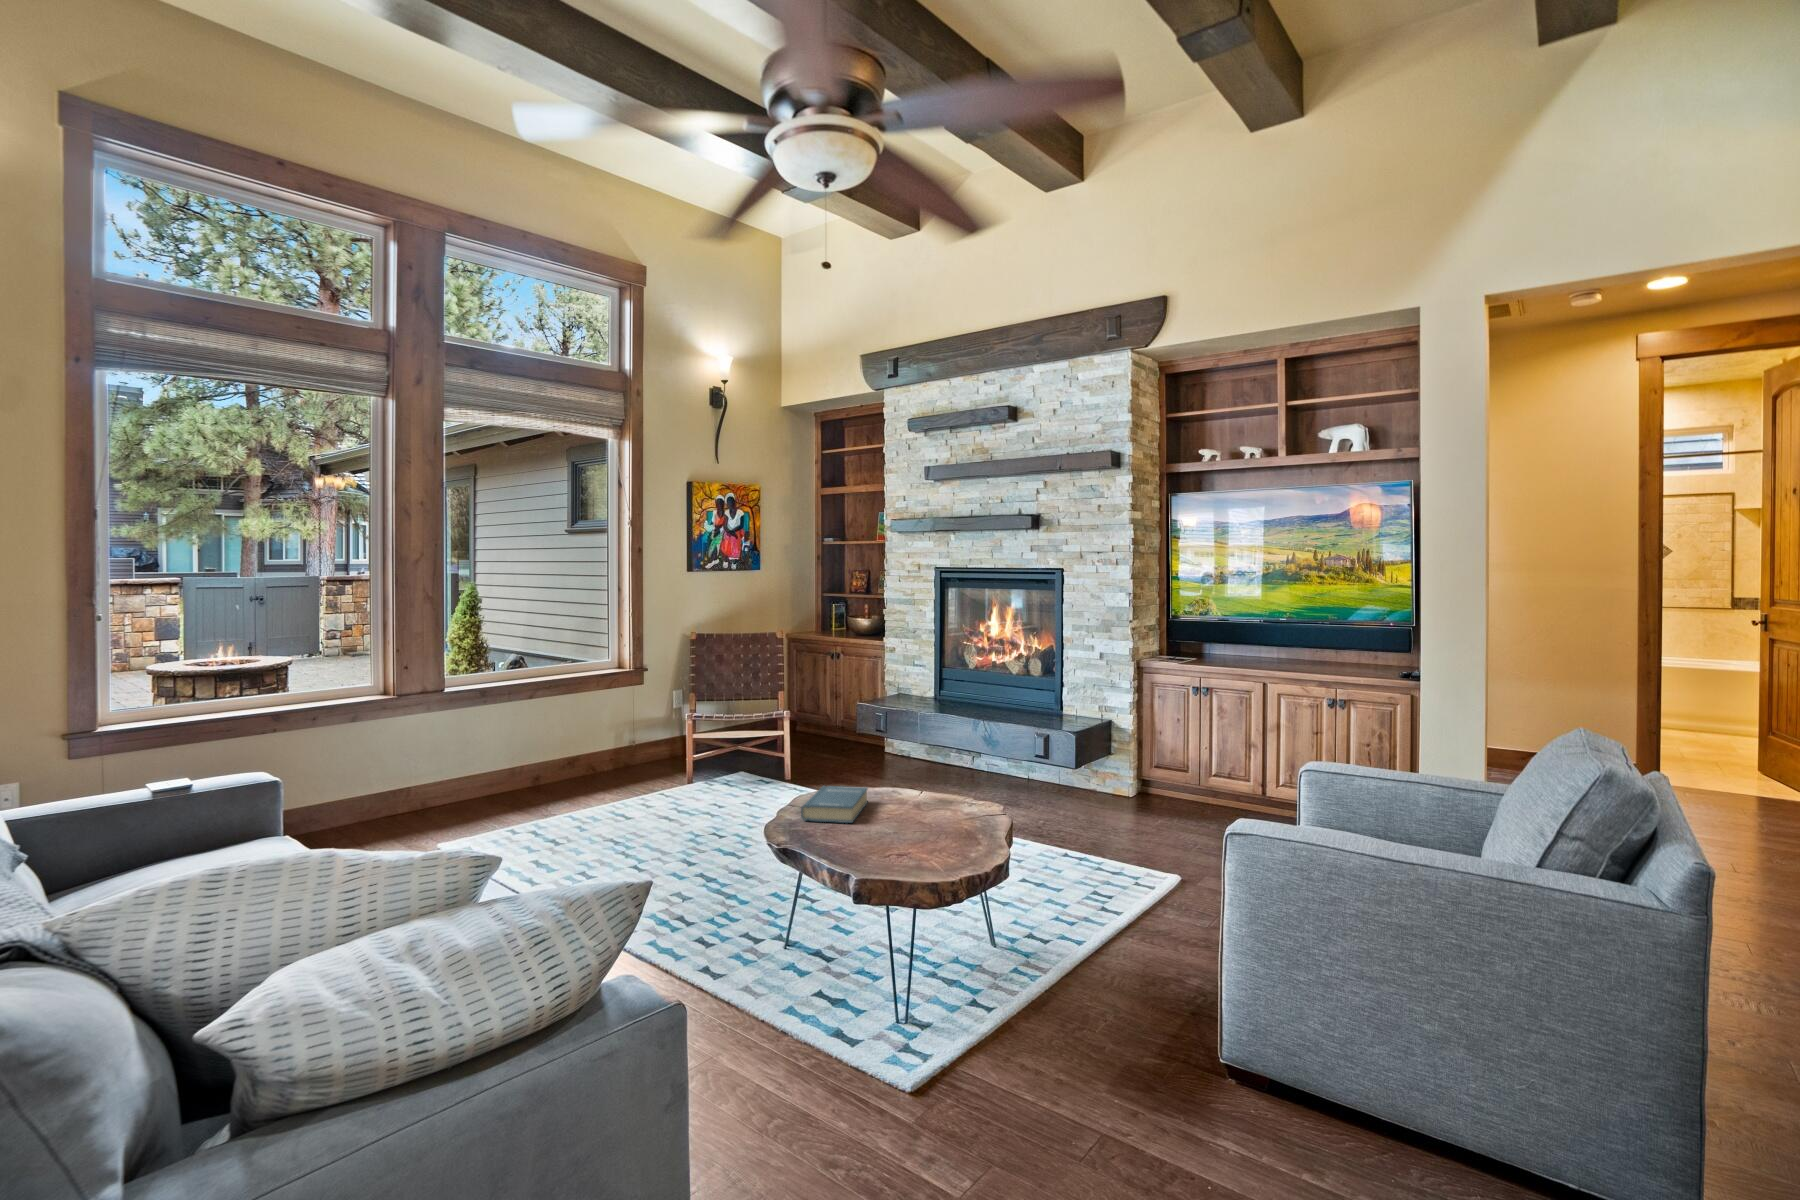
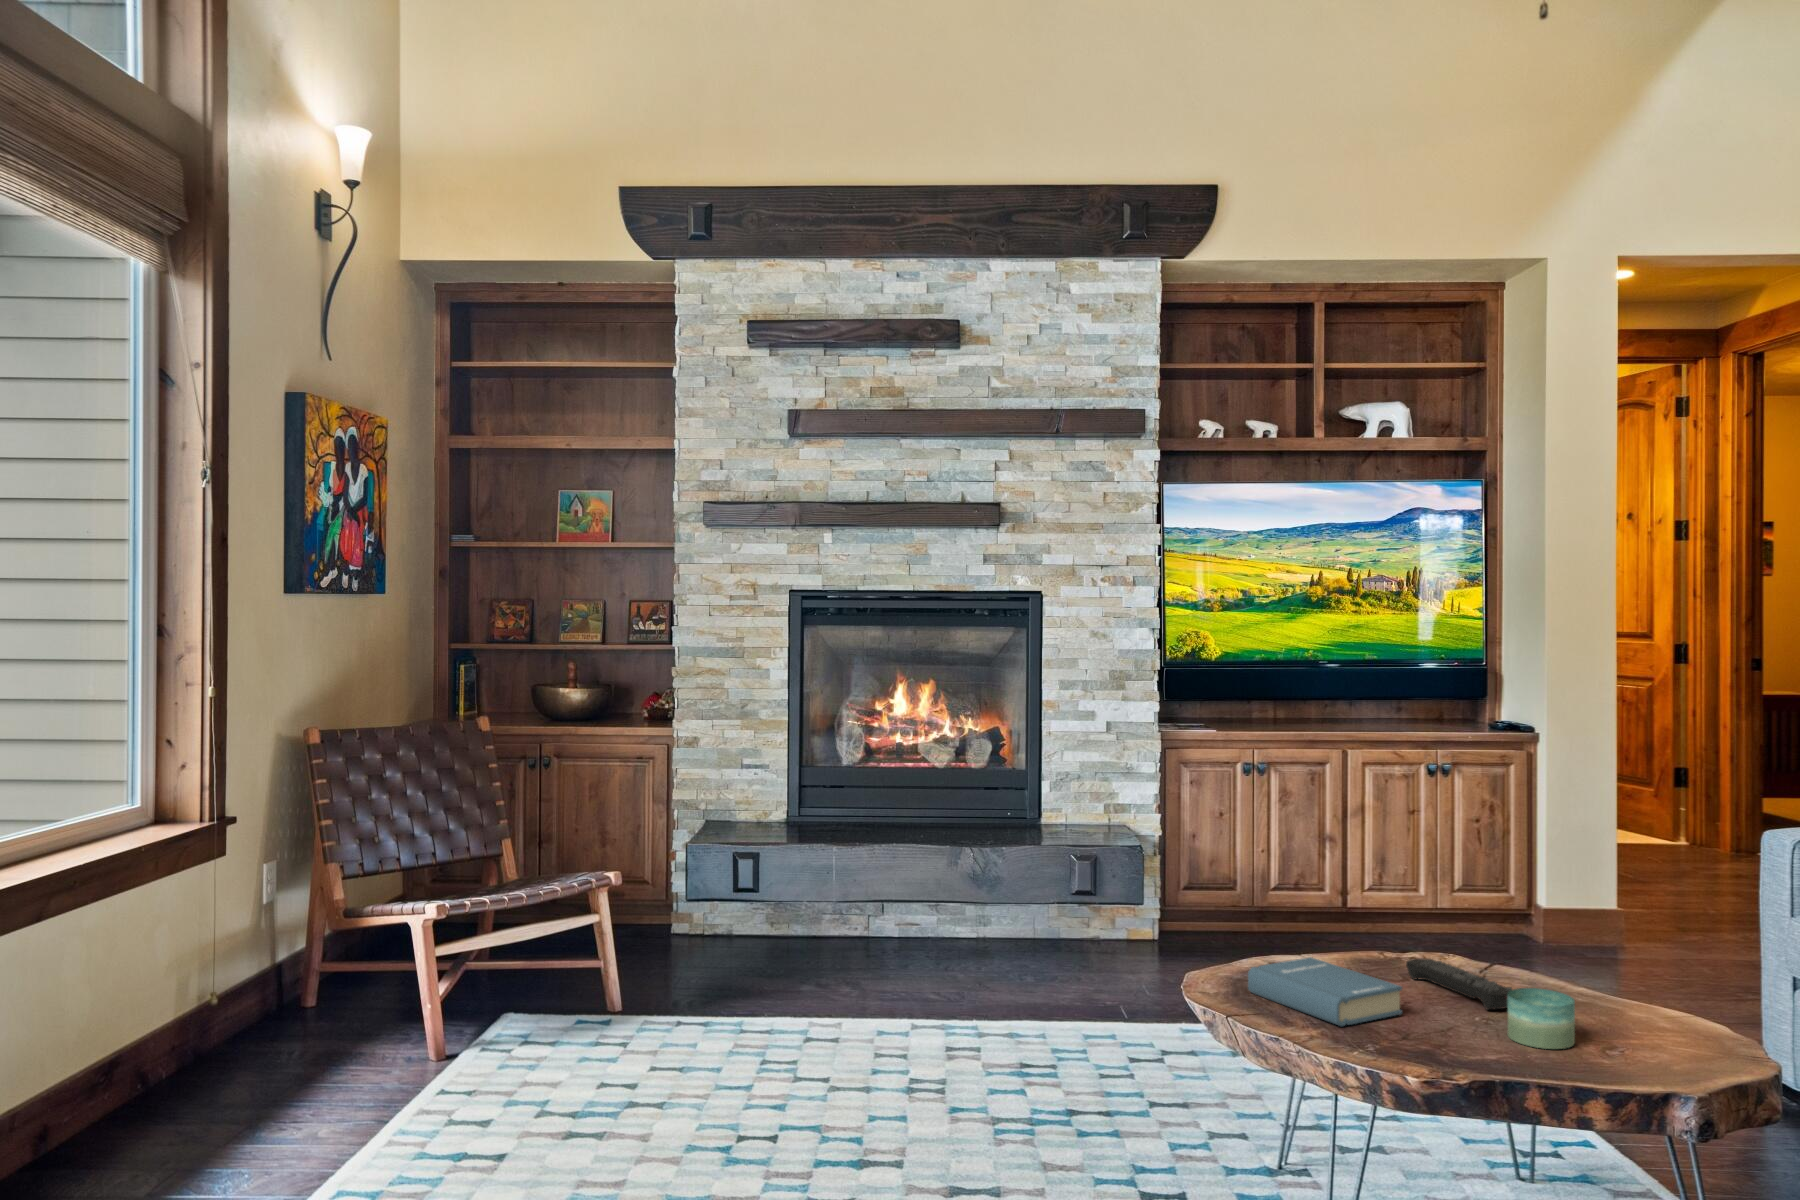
remote control: none [902,800,944,834] -> present [1406,958,1512,1010]
candle: none [860,817,899,855] -> present [1507,988,1575,1049]

